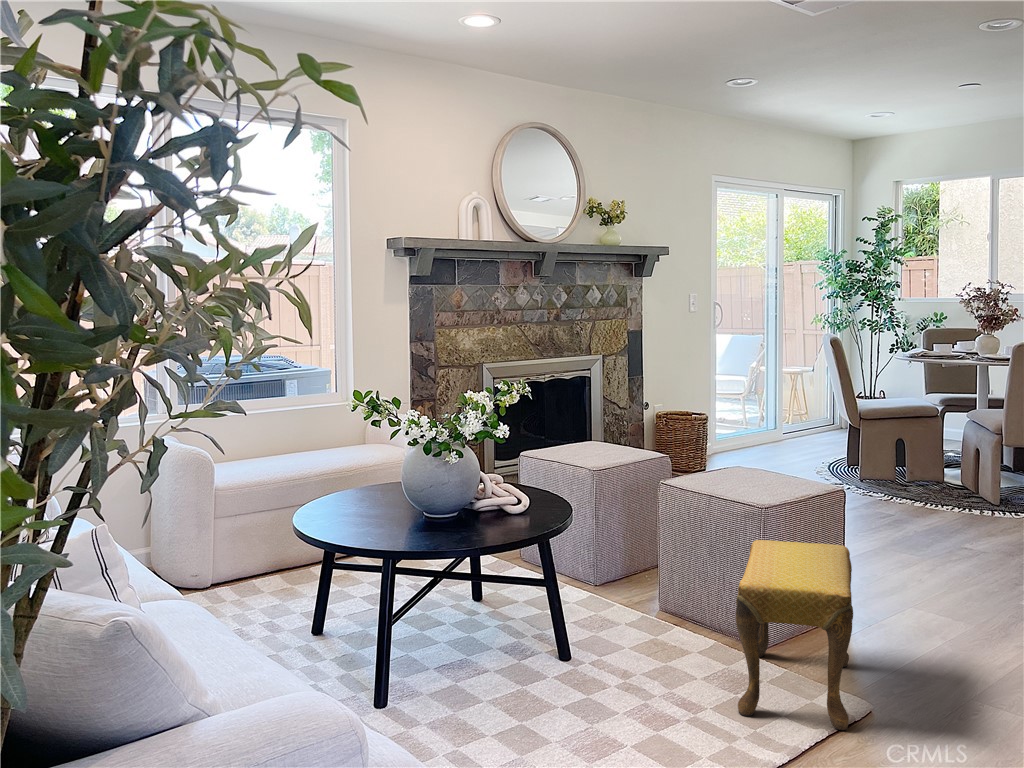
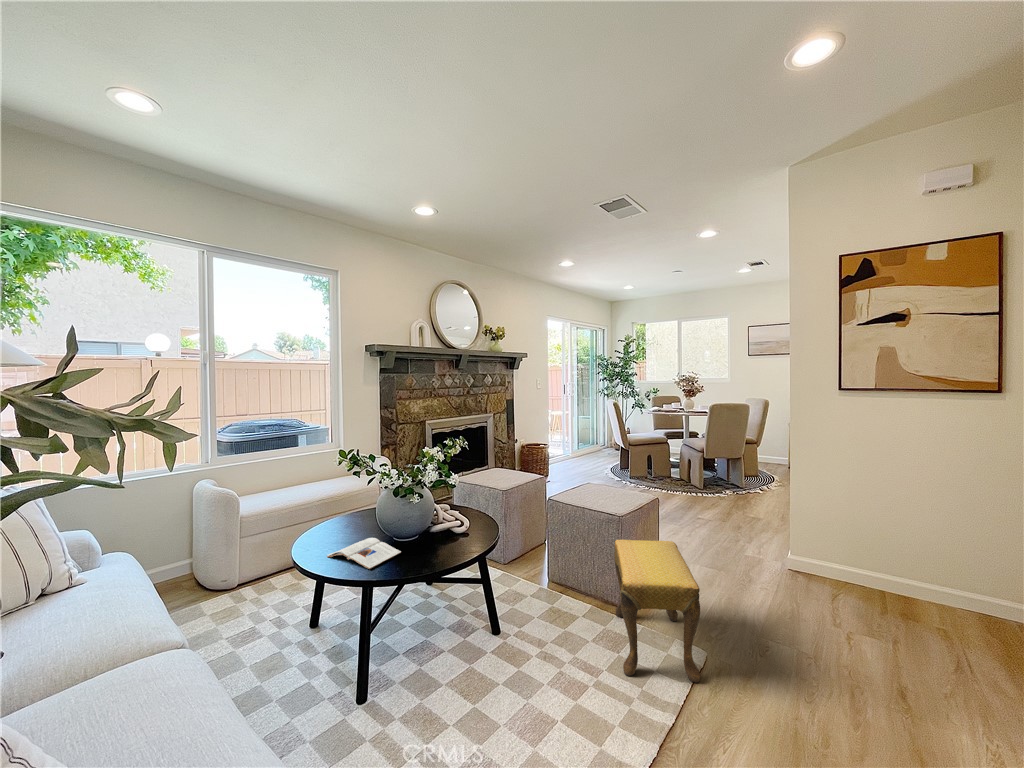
magazine: none [333,511,431,544] -> present [327,538,401,569]

